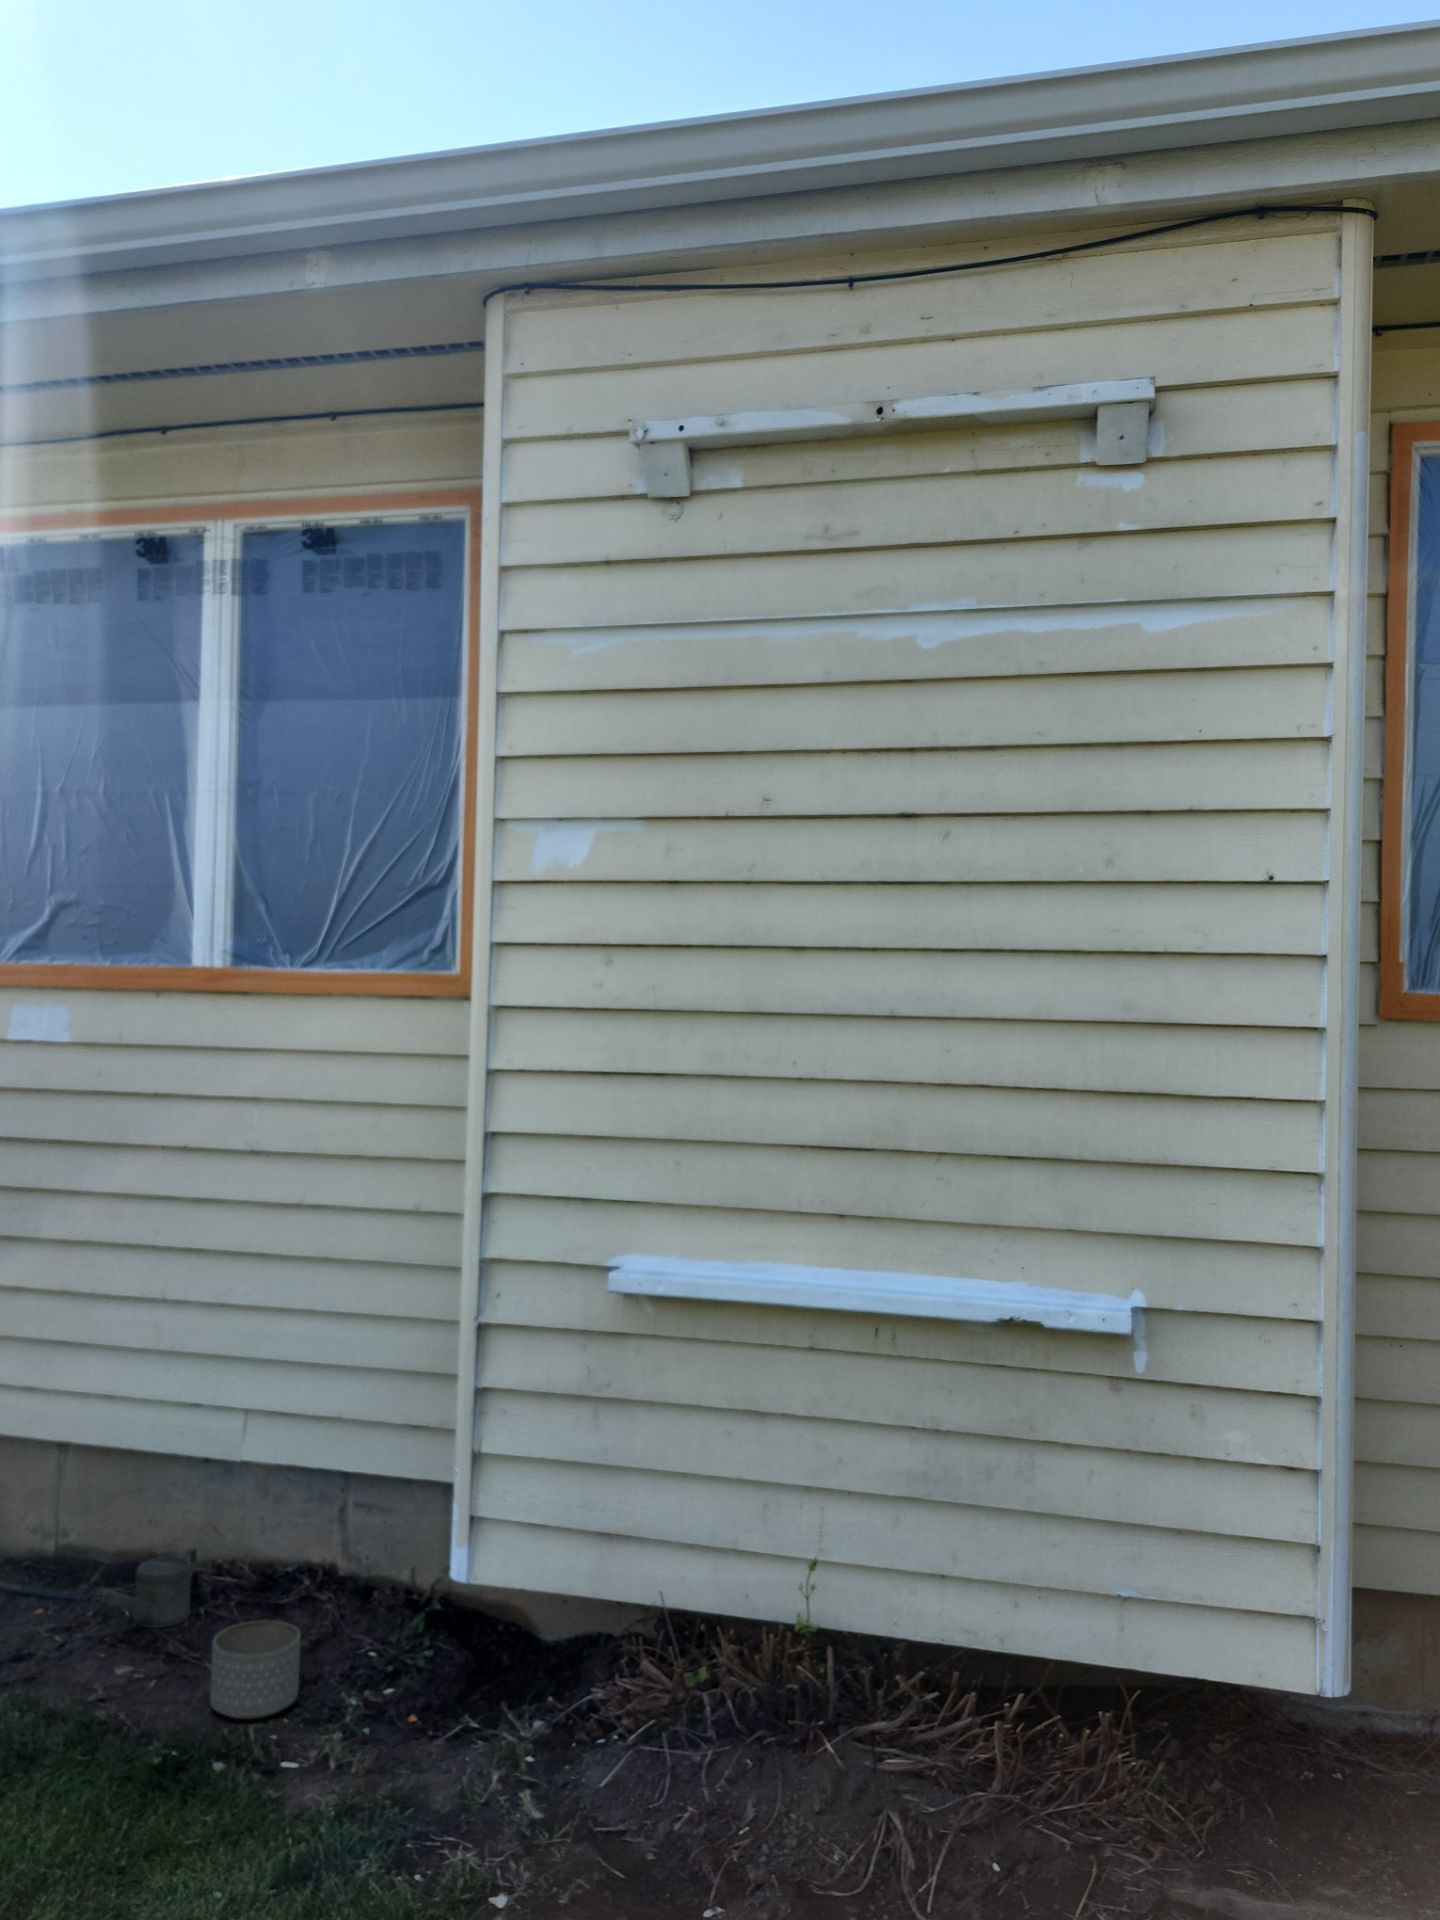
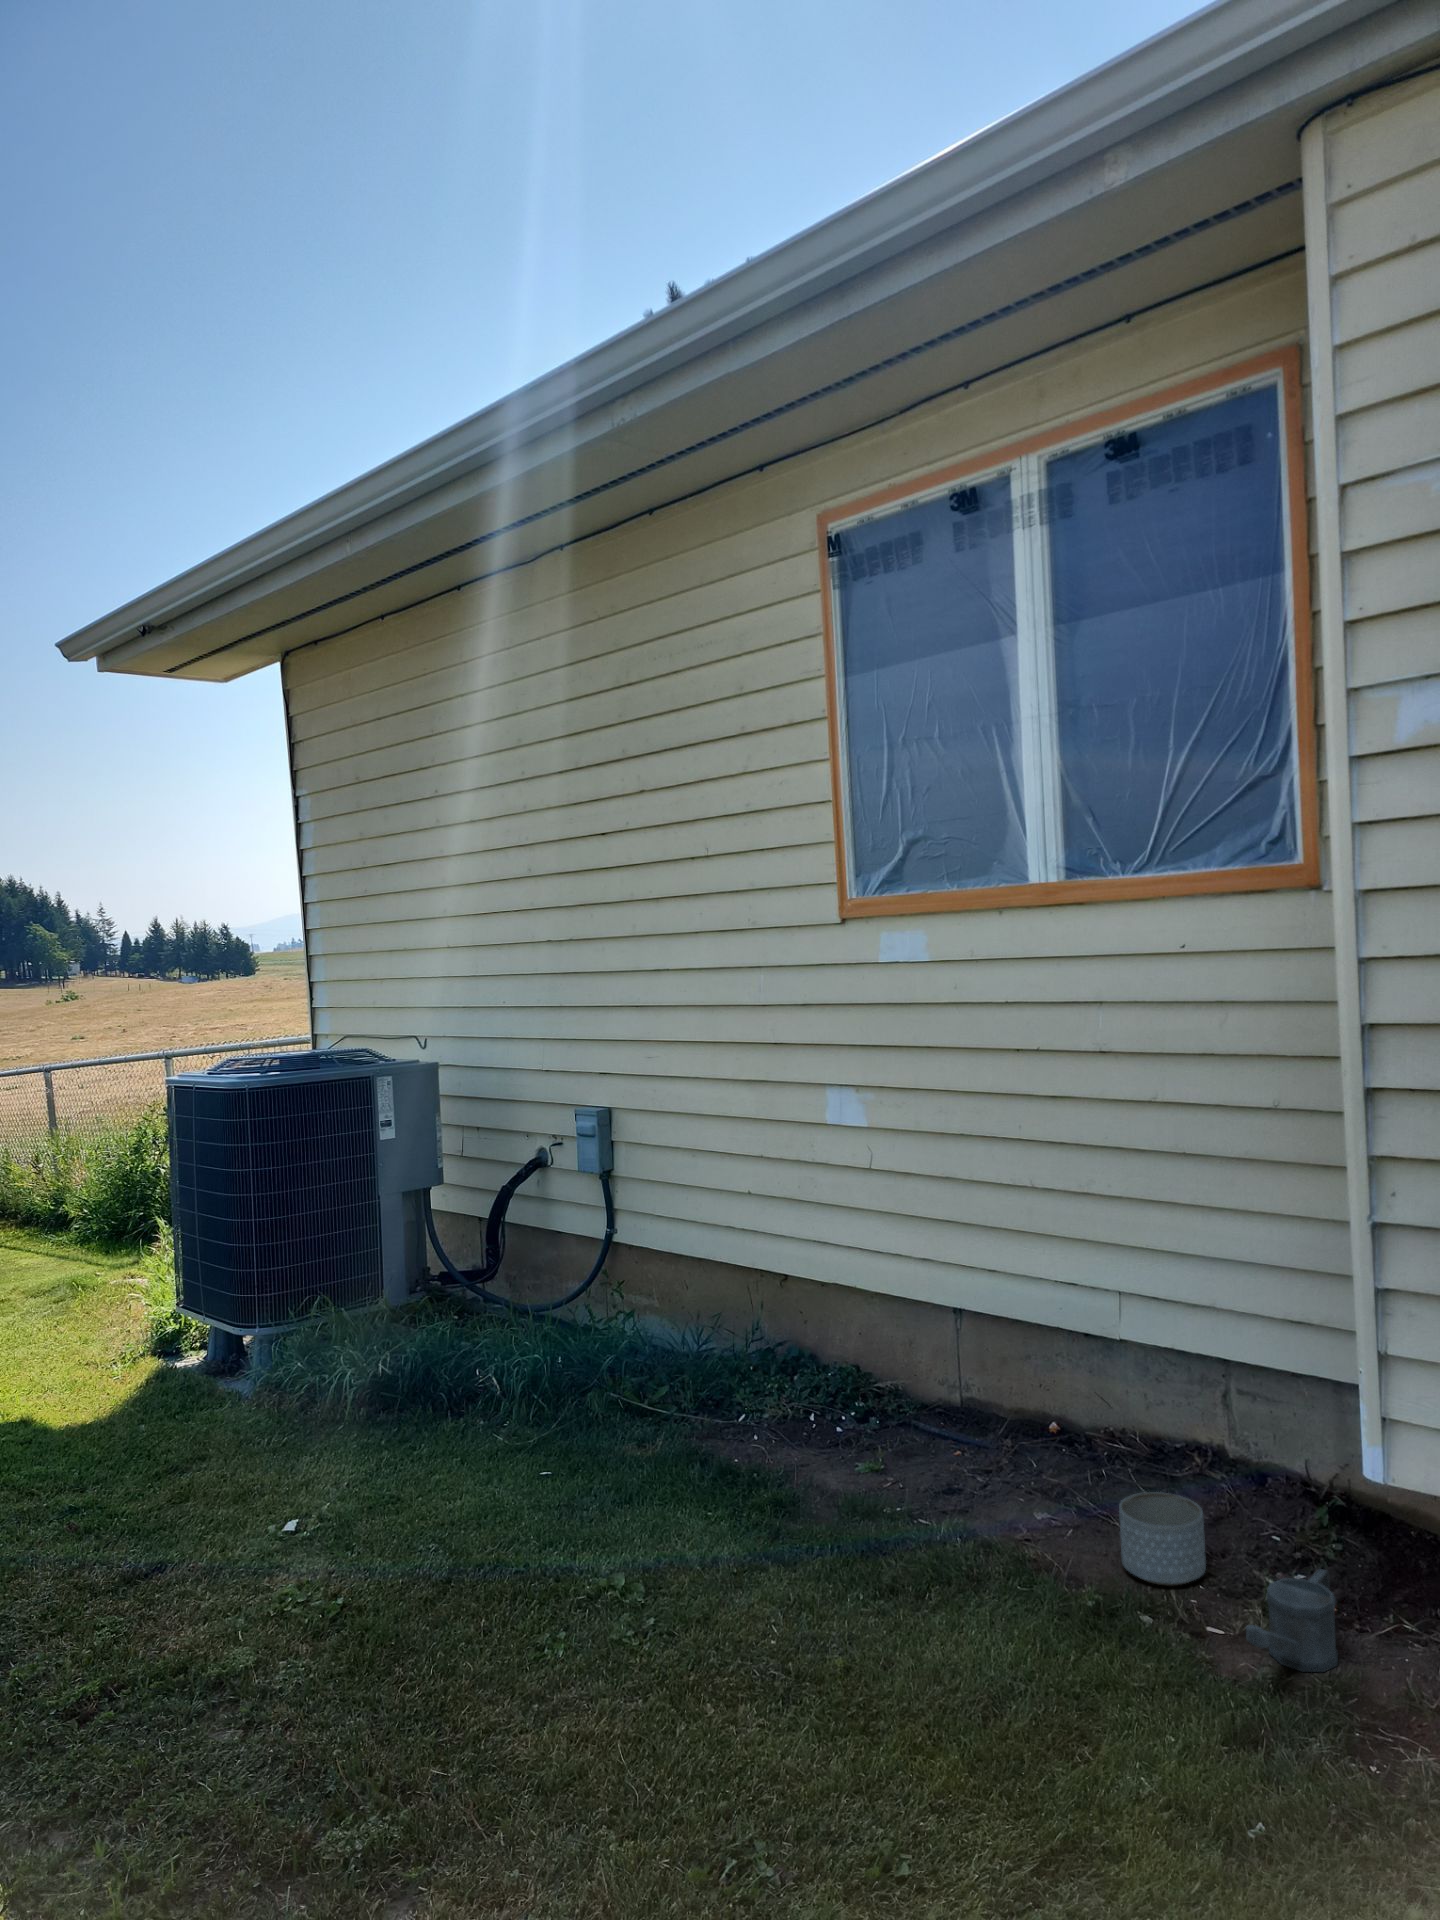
watering can: present [102,1548,197,1629] -> present [1246,1569,1338,1672]

